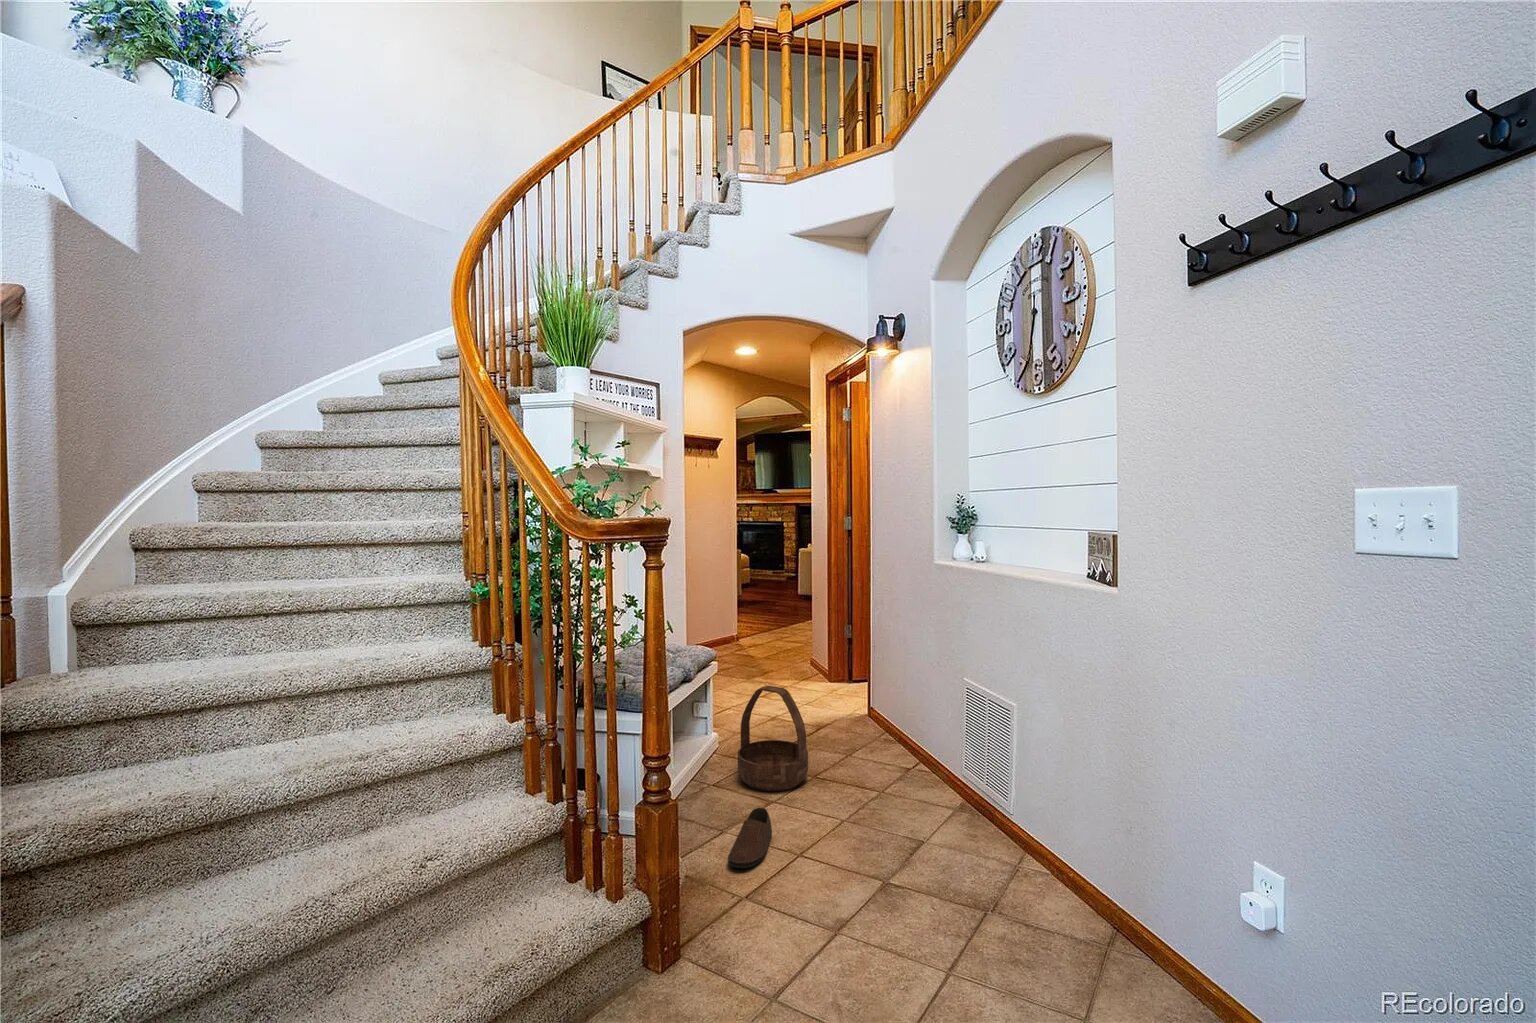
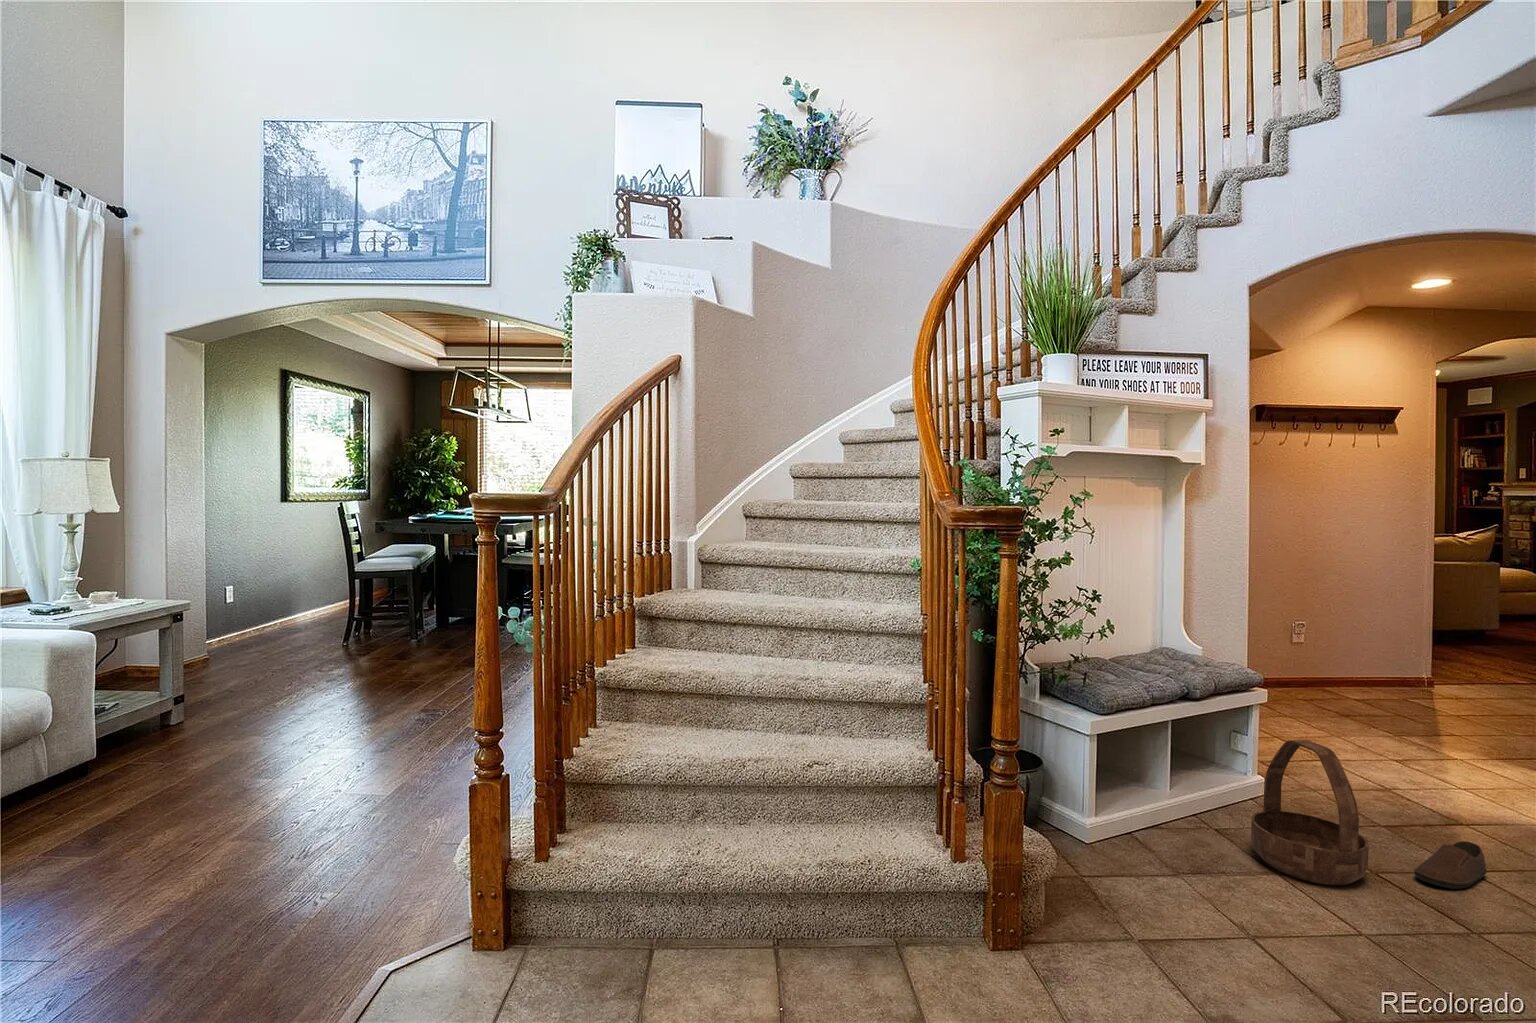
shoe: present [728,808,772,868] -> present [1414,841,1487,889]

